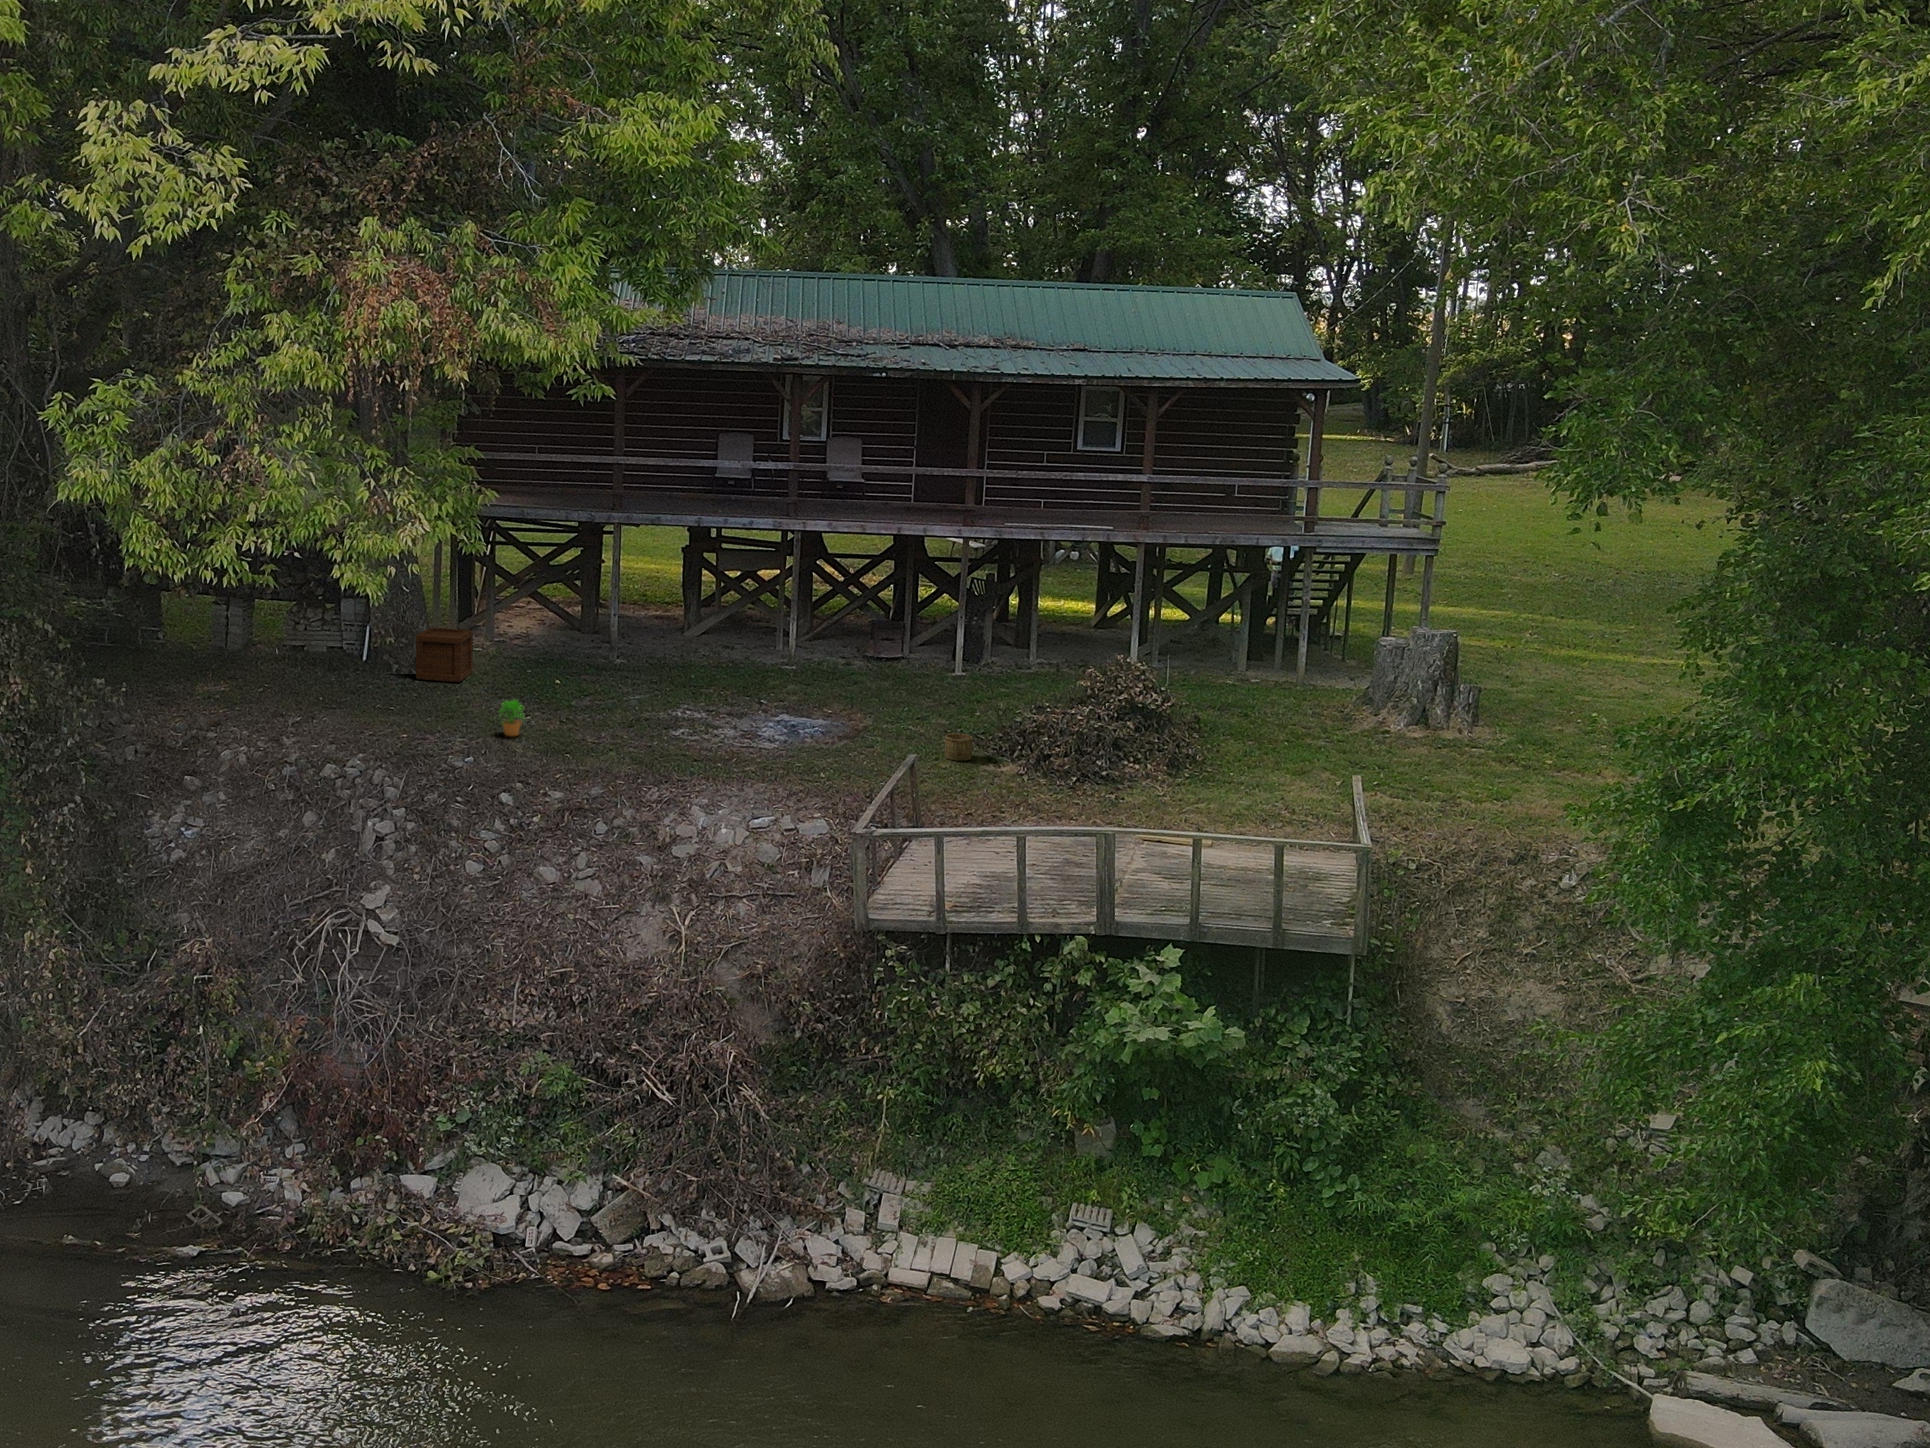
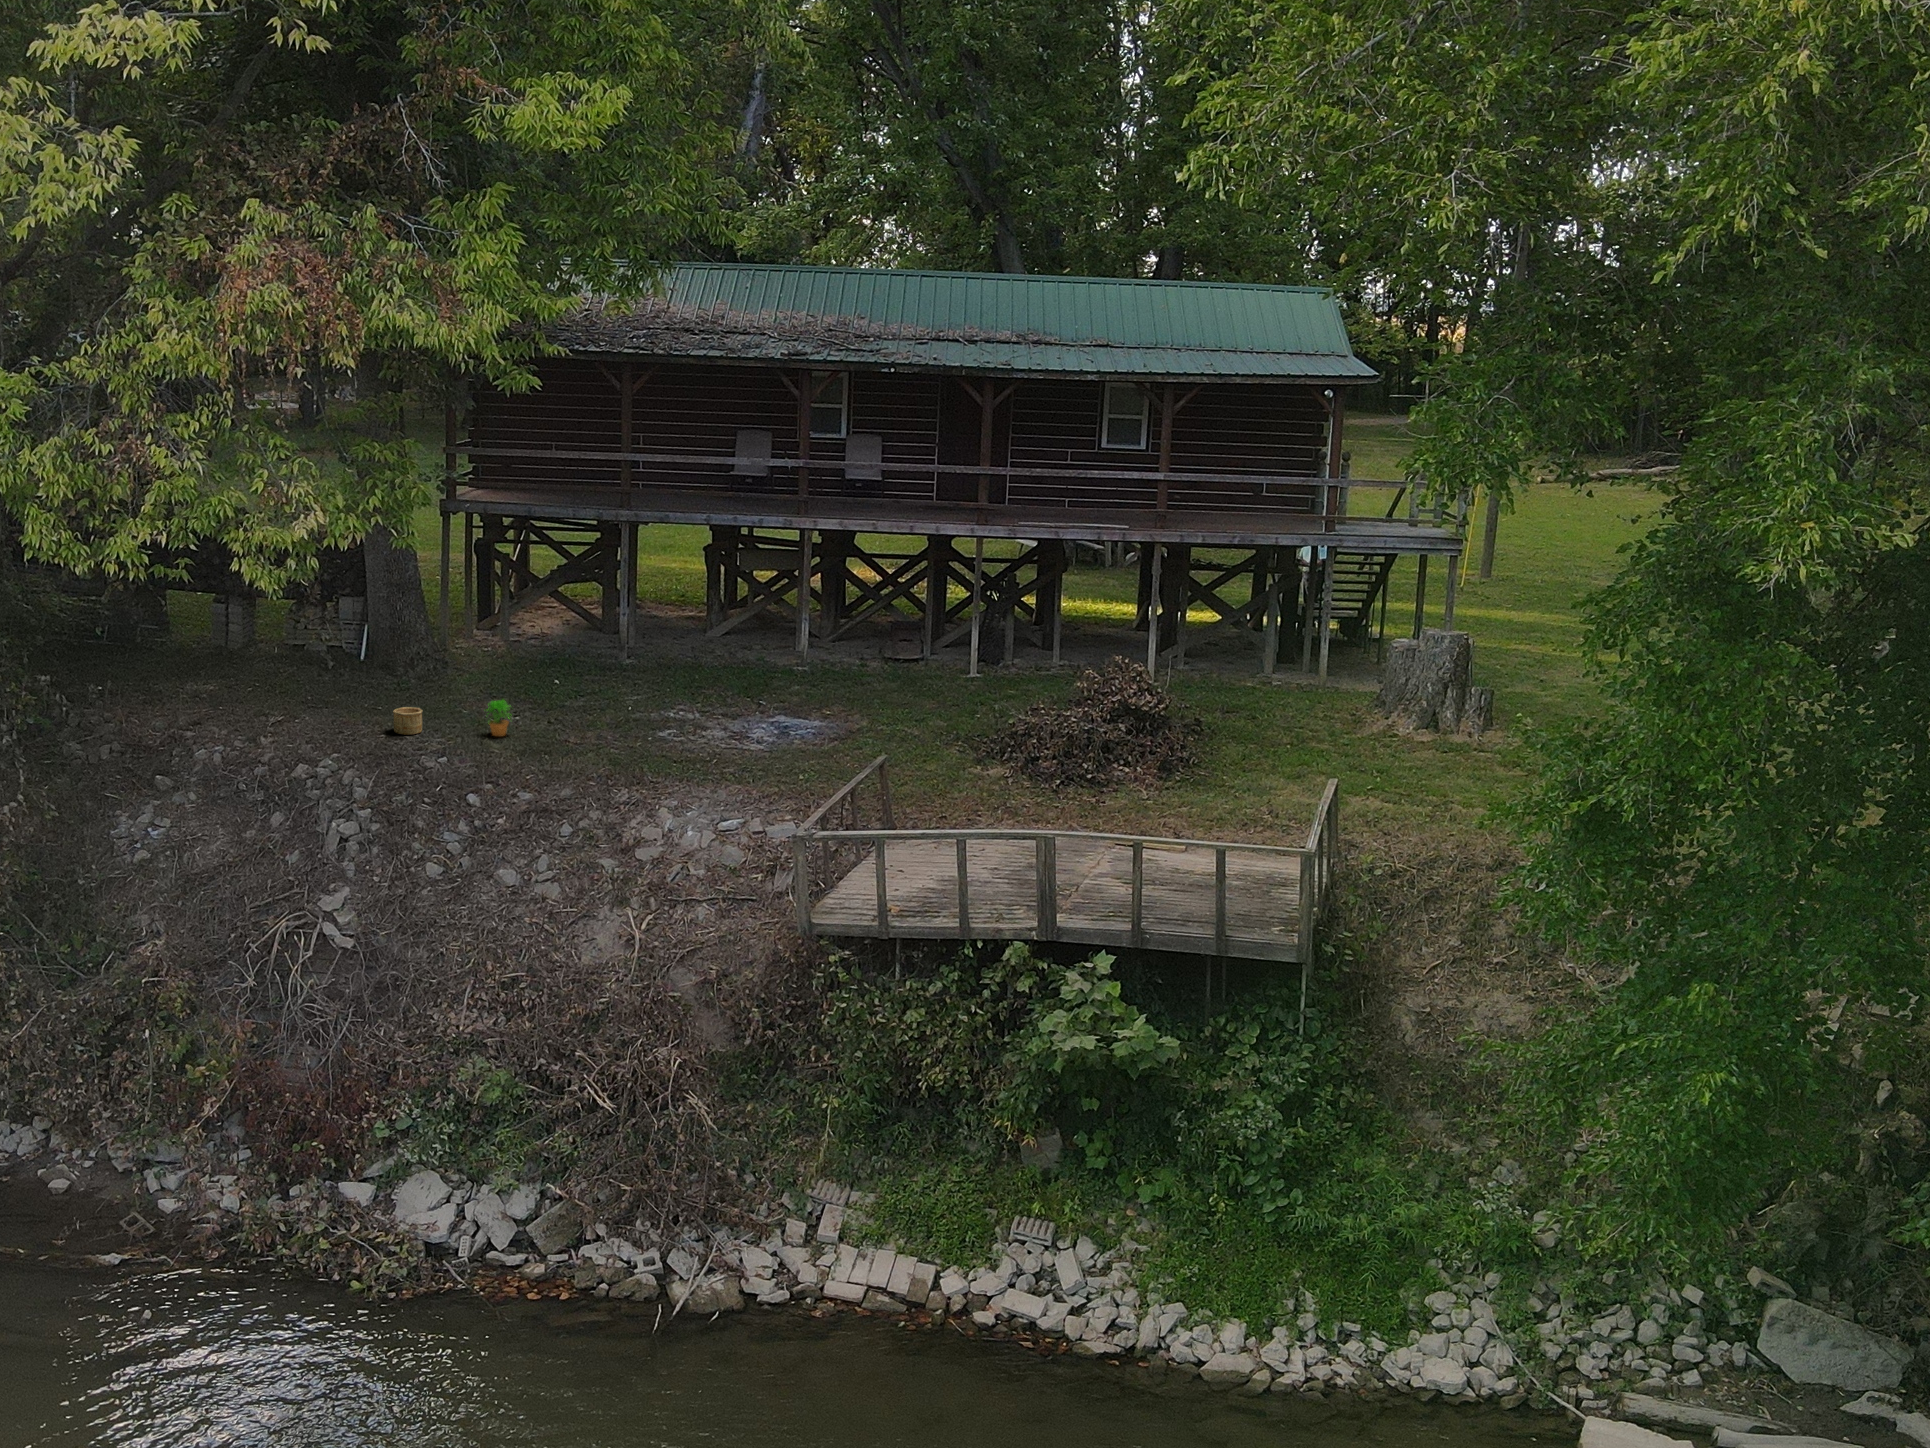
wooden crate: present [416,627,473,682] -> none [418,627,479,682]
wooden bucket: present [945,733,974,761] -> present [393,707,423,735]

